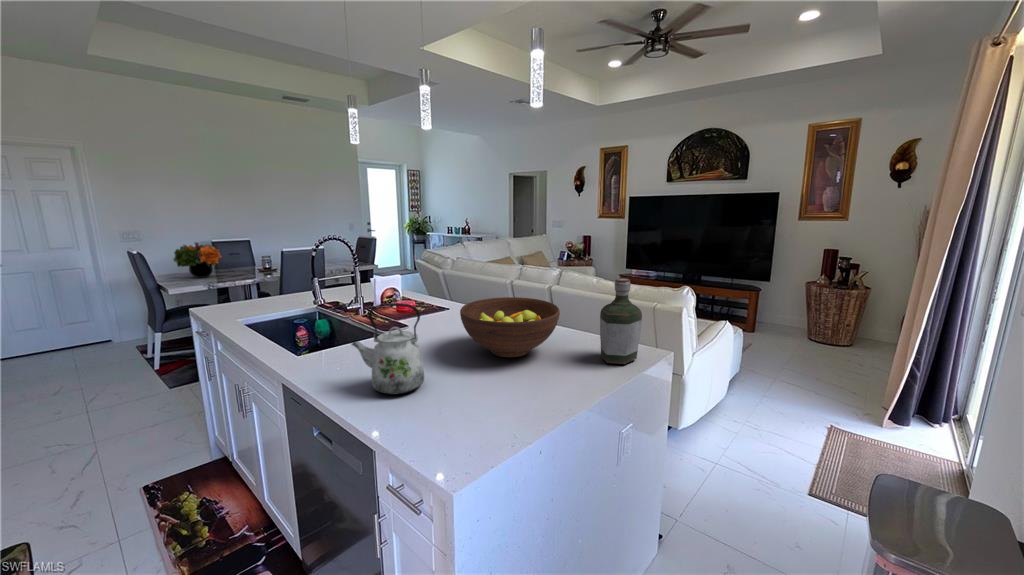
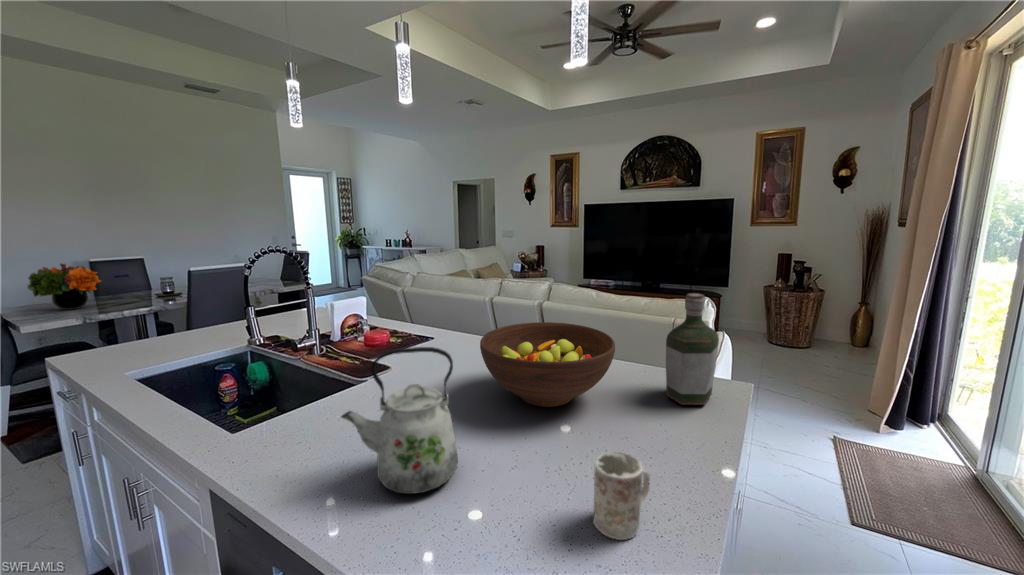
mug: none [491,374,532,426] -> present [593,451,650,540]

